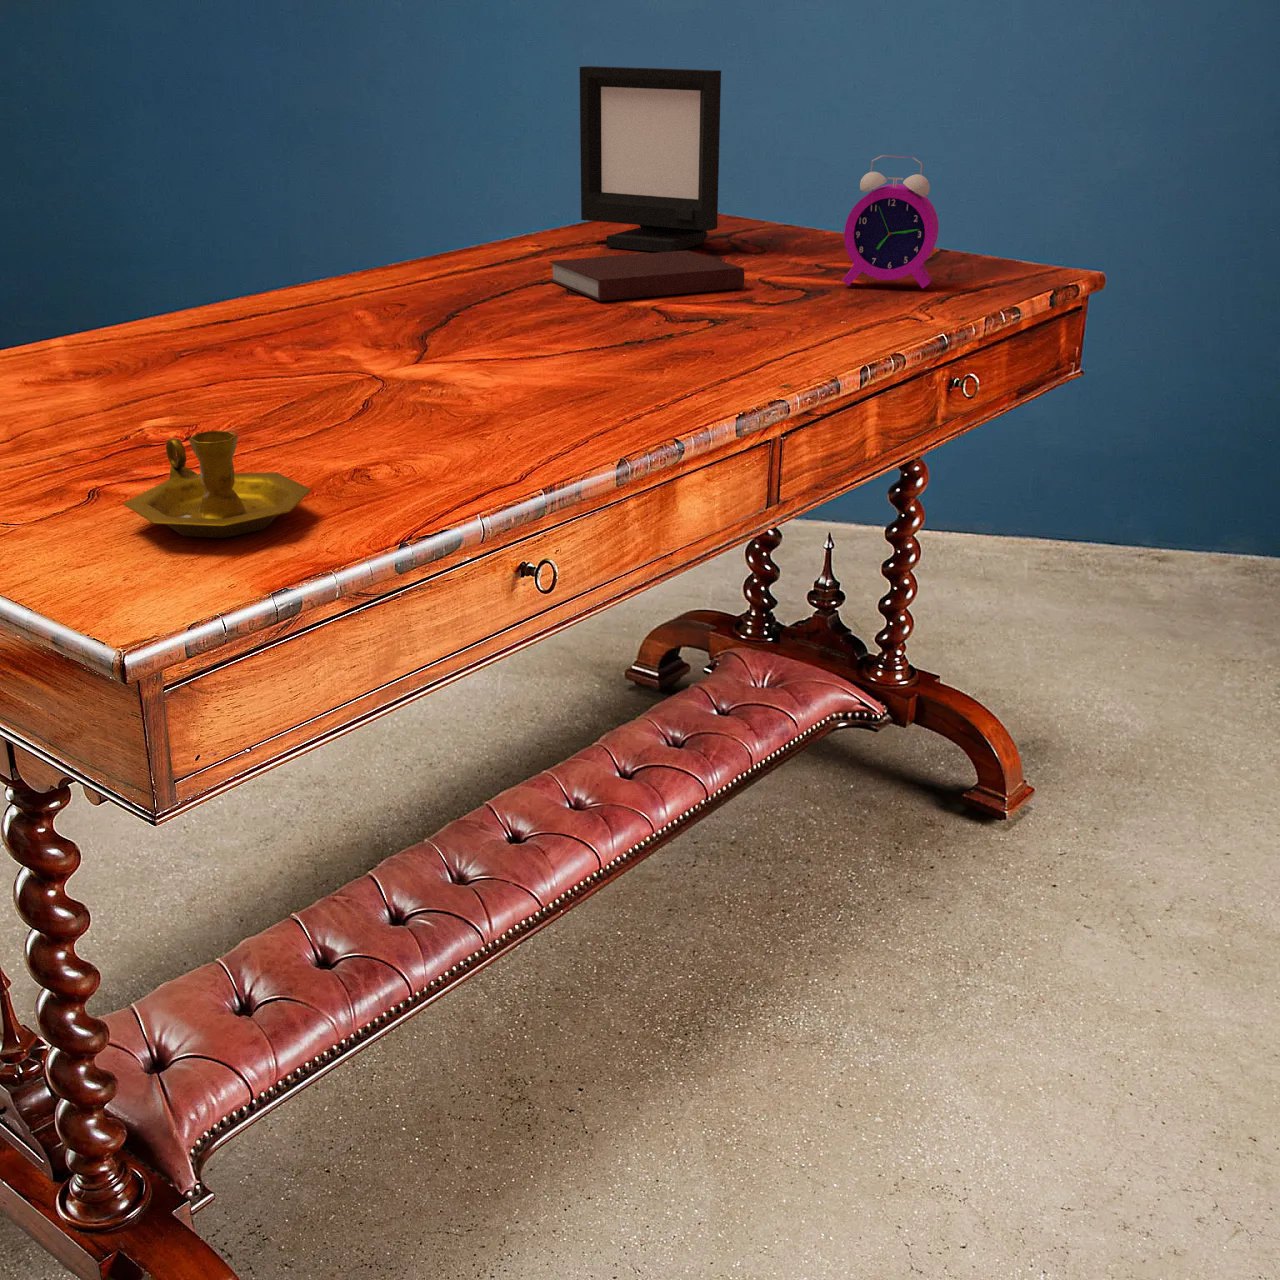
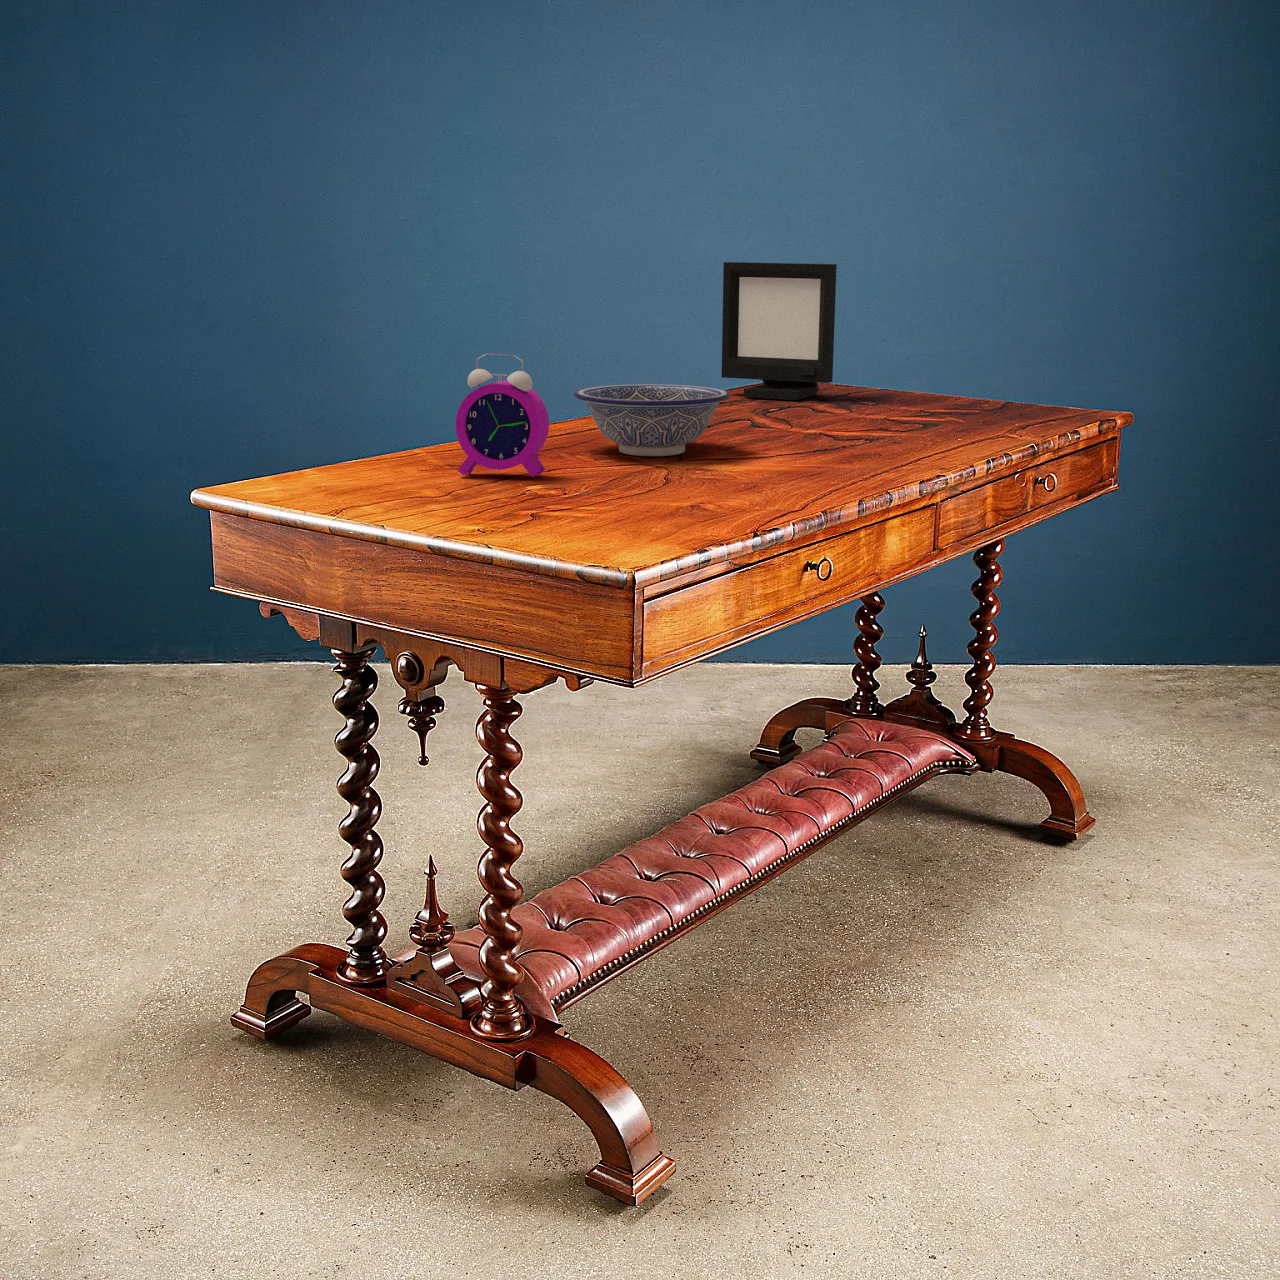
alarm clock: present [842,155,939,288] -> present [455,353,549,477]
notebook: present [549,250,744,301] -> none [721,395,871,426]
decorative bowl: none [278,251,500,361] -> present [574,384,730,456]
candlestick: present [124,431,311,538] -> none [582,466,692,529]

